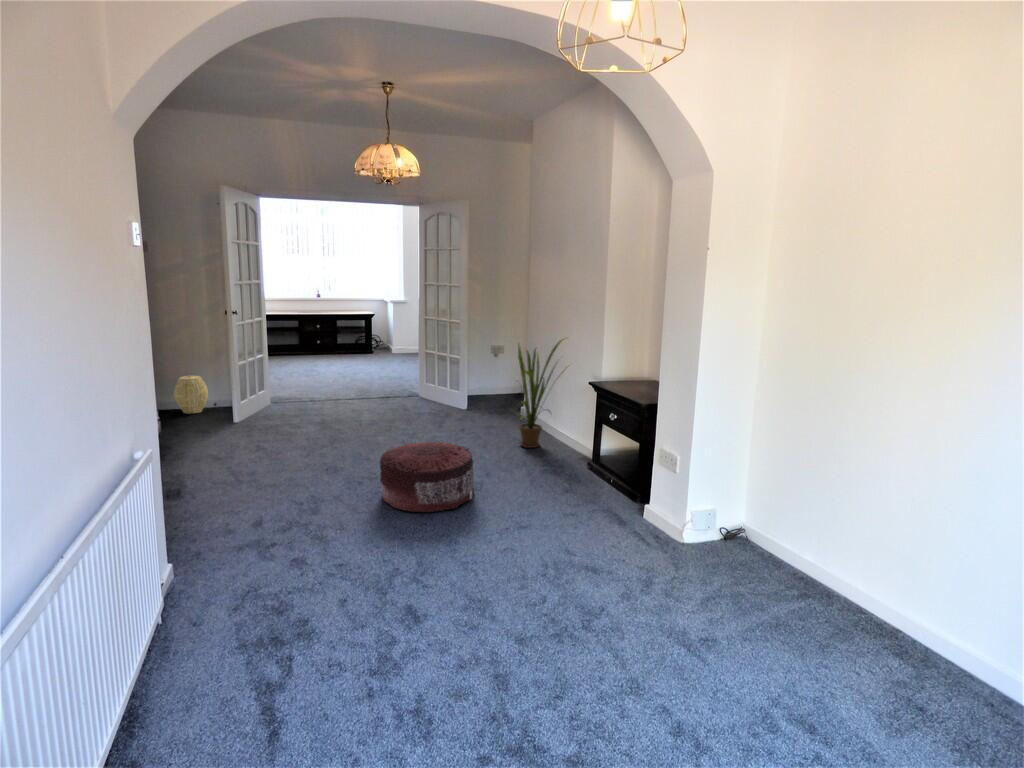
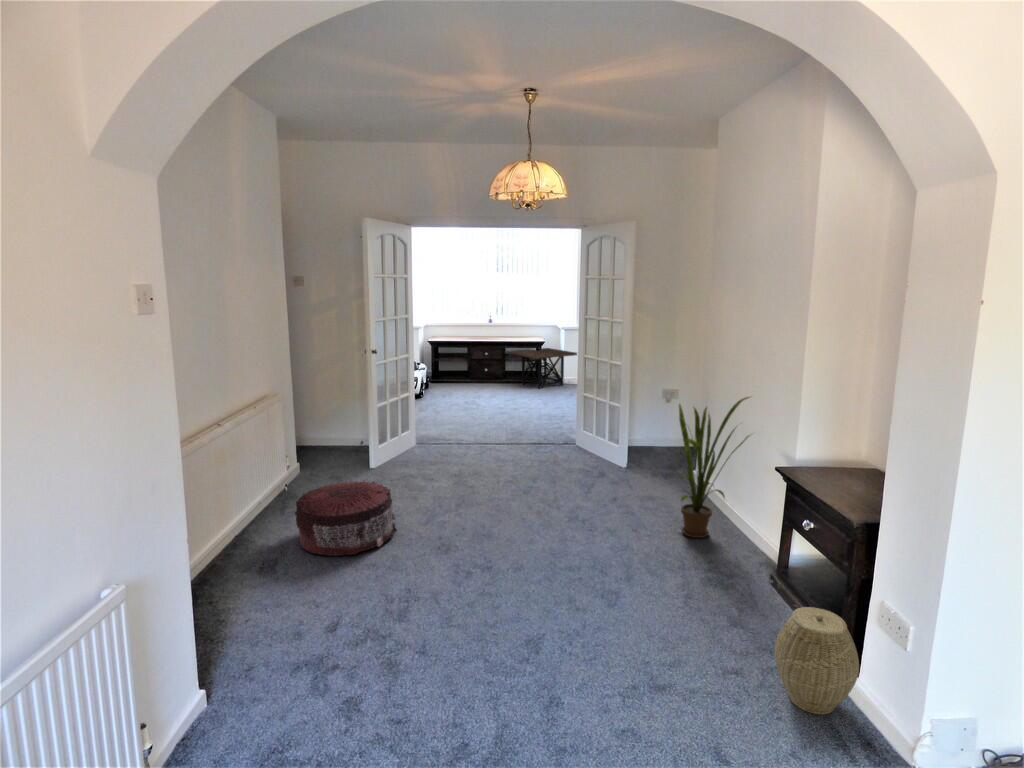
side table: none [337,321,411,357] -> present [505,348,577,389]
woven basket: present [174,375,208,414] -> present [774,607,859,714]
pouf: present [380,441,474,512] -> present [295,481,397,556]

